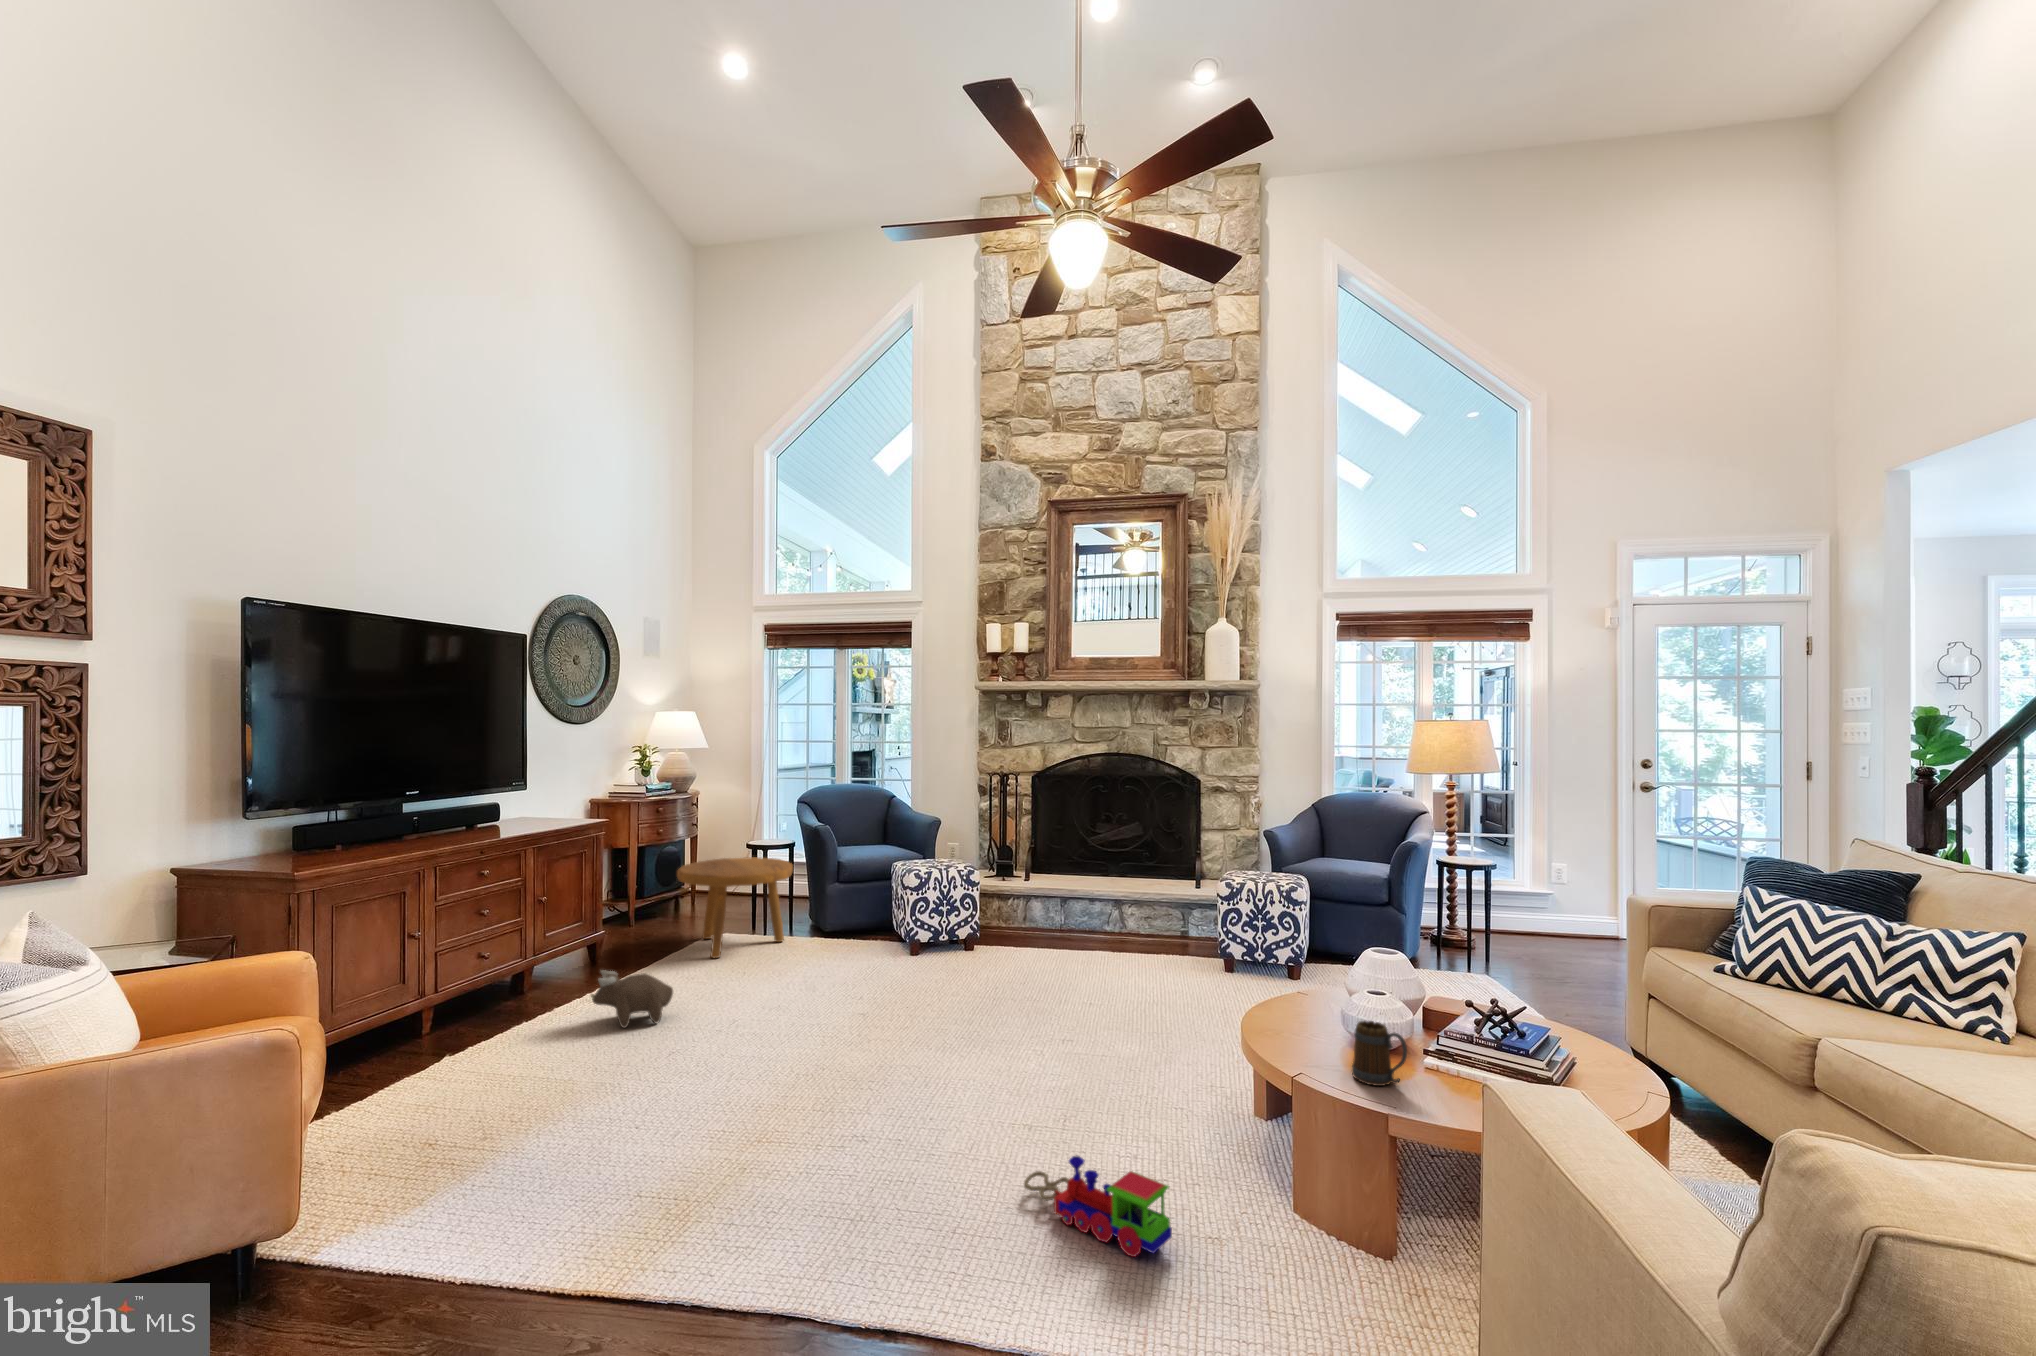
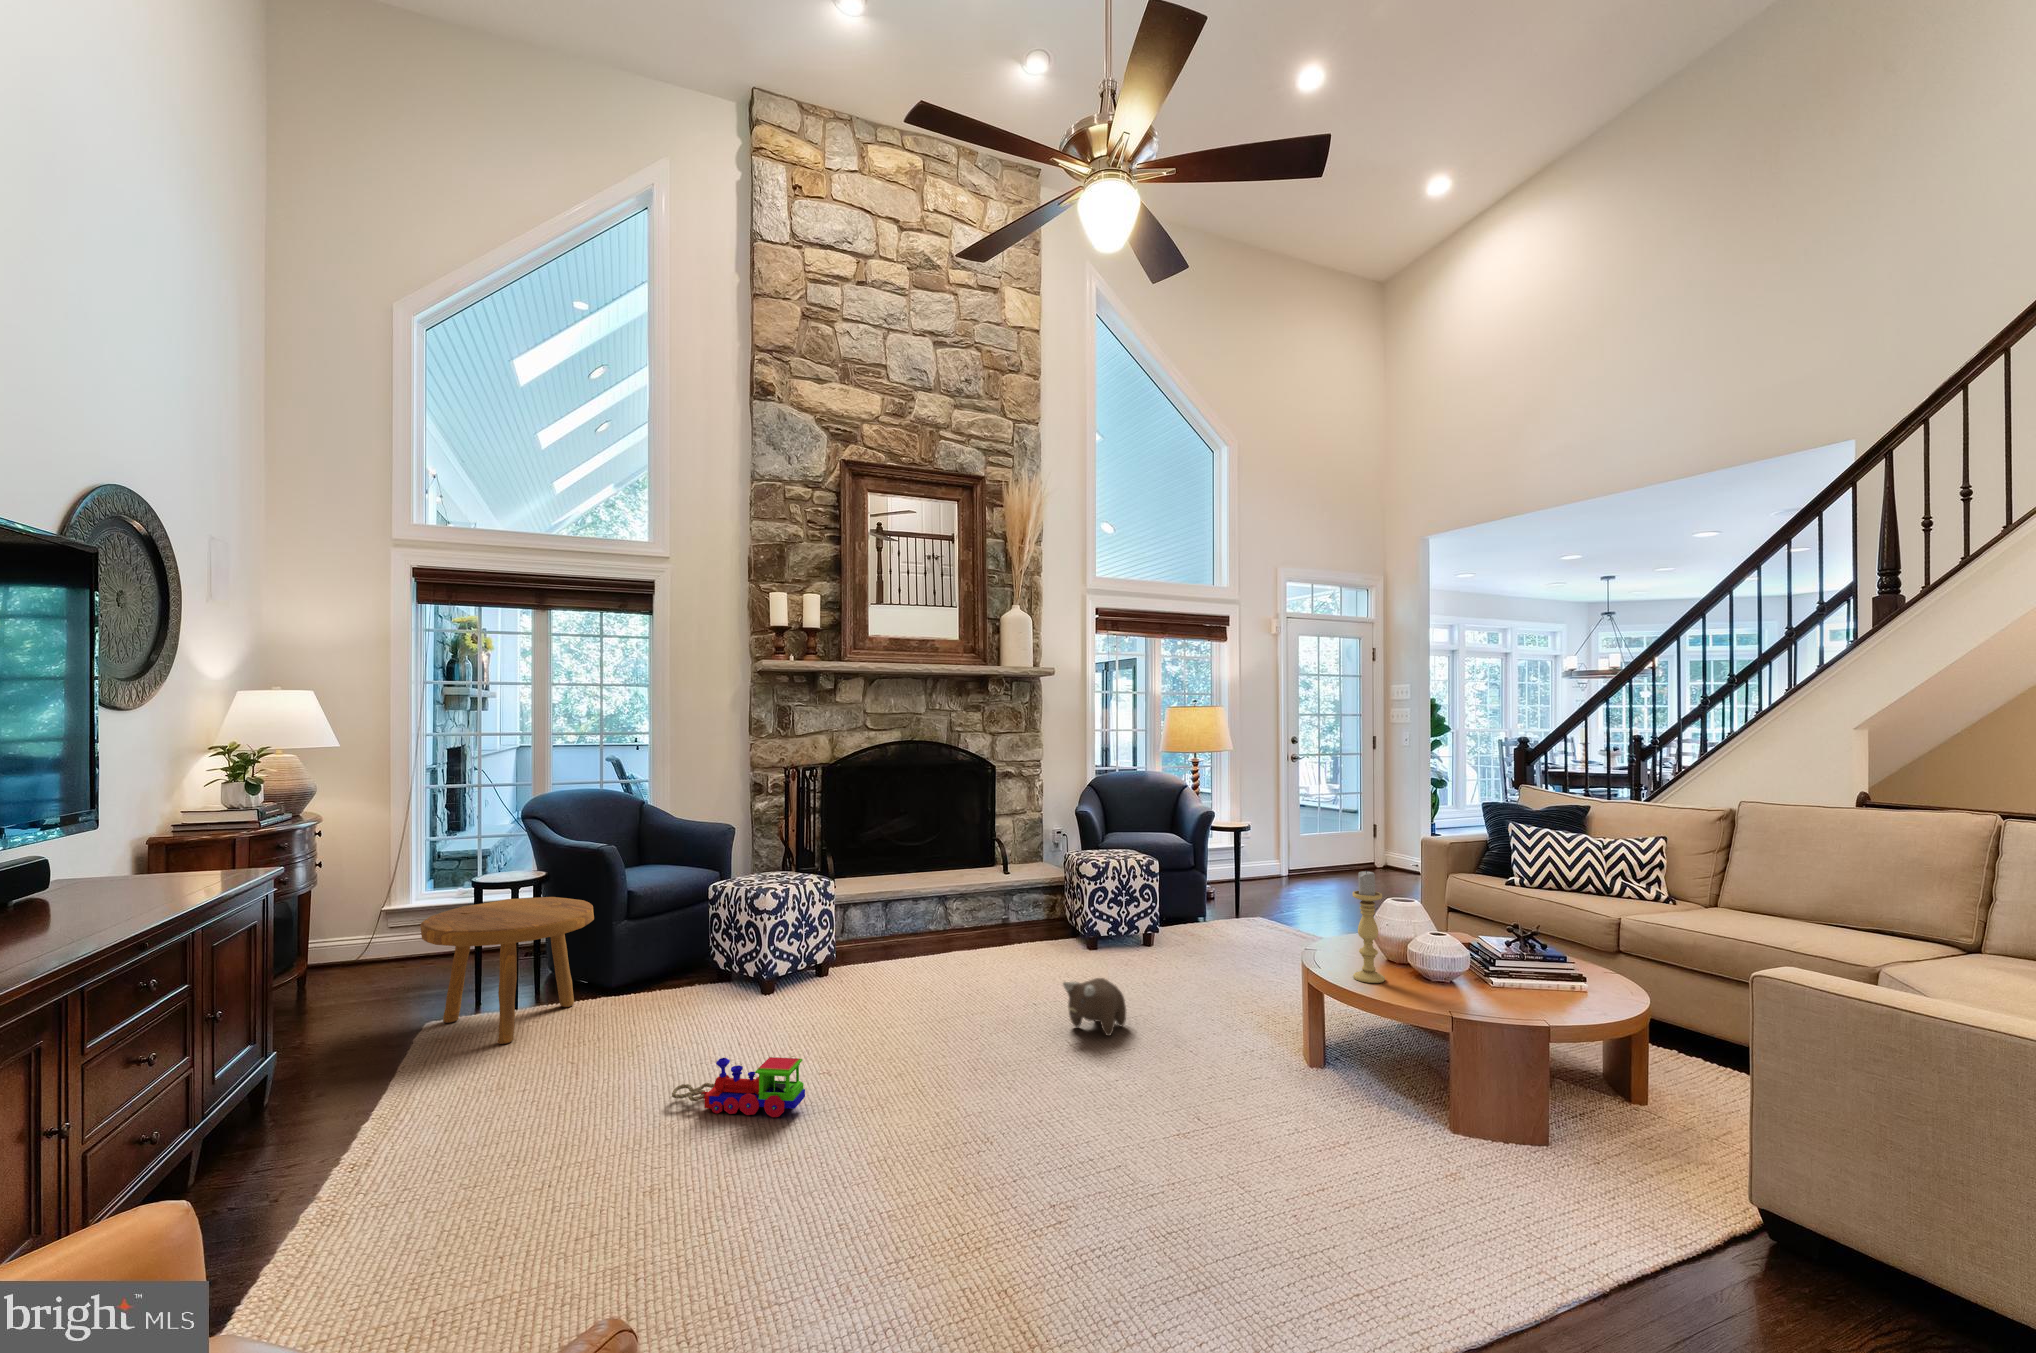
candle holder: none [1281,911,1316,1039] -> present [1353,870,1385,983]
plush toy: present [591,970,673,1028] -> present [1063,978,1126,1036]
mug: present [1352,1021,1407,1086] -> none [1457,953,1509,1006]
toy train: present [1024,1156,1172,1257] -> present [672,1057,805,1117]

